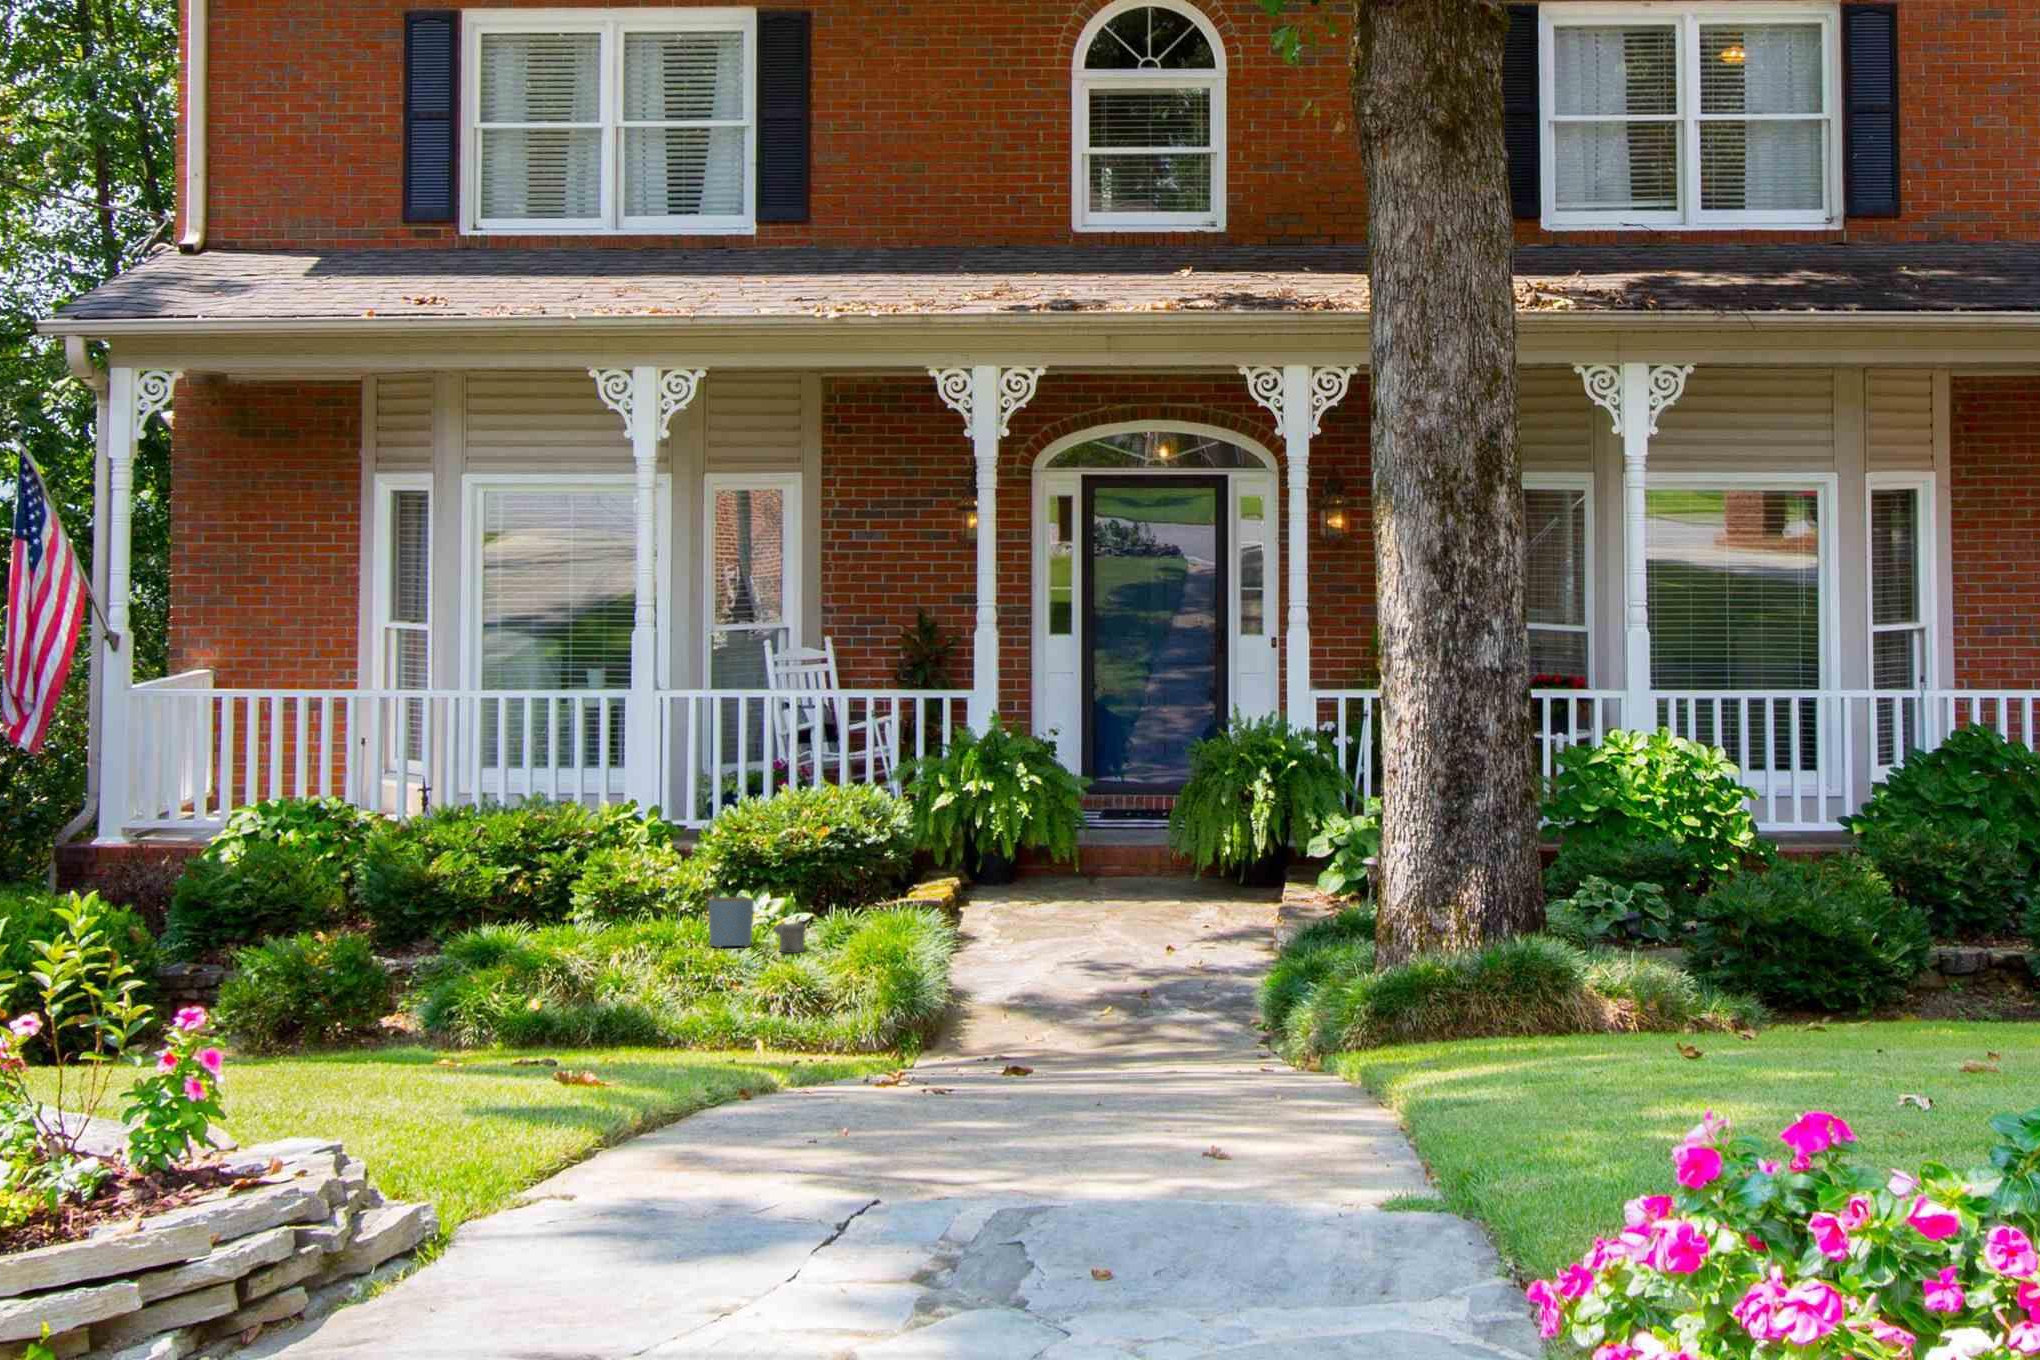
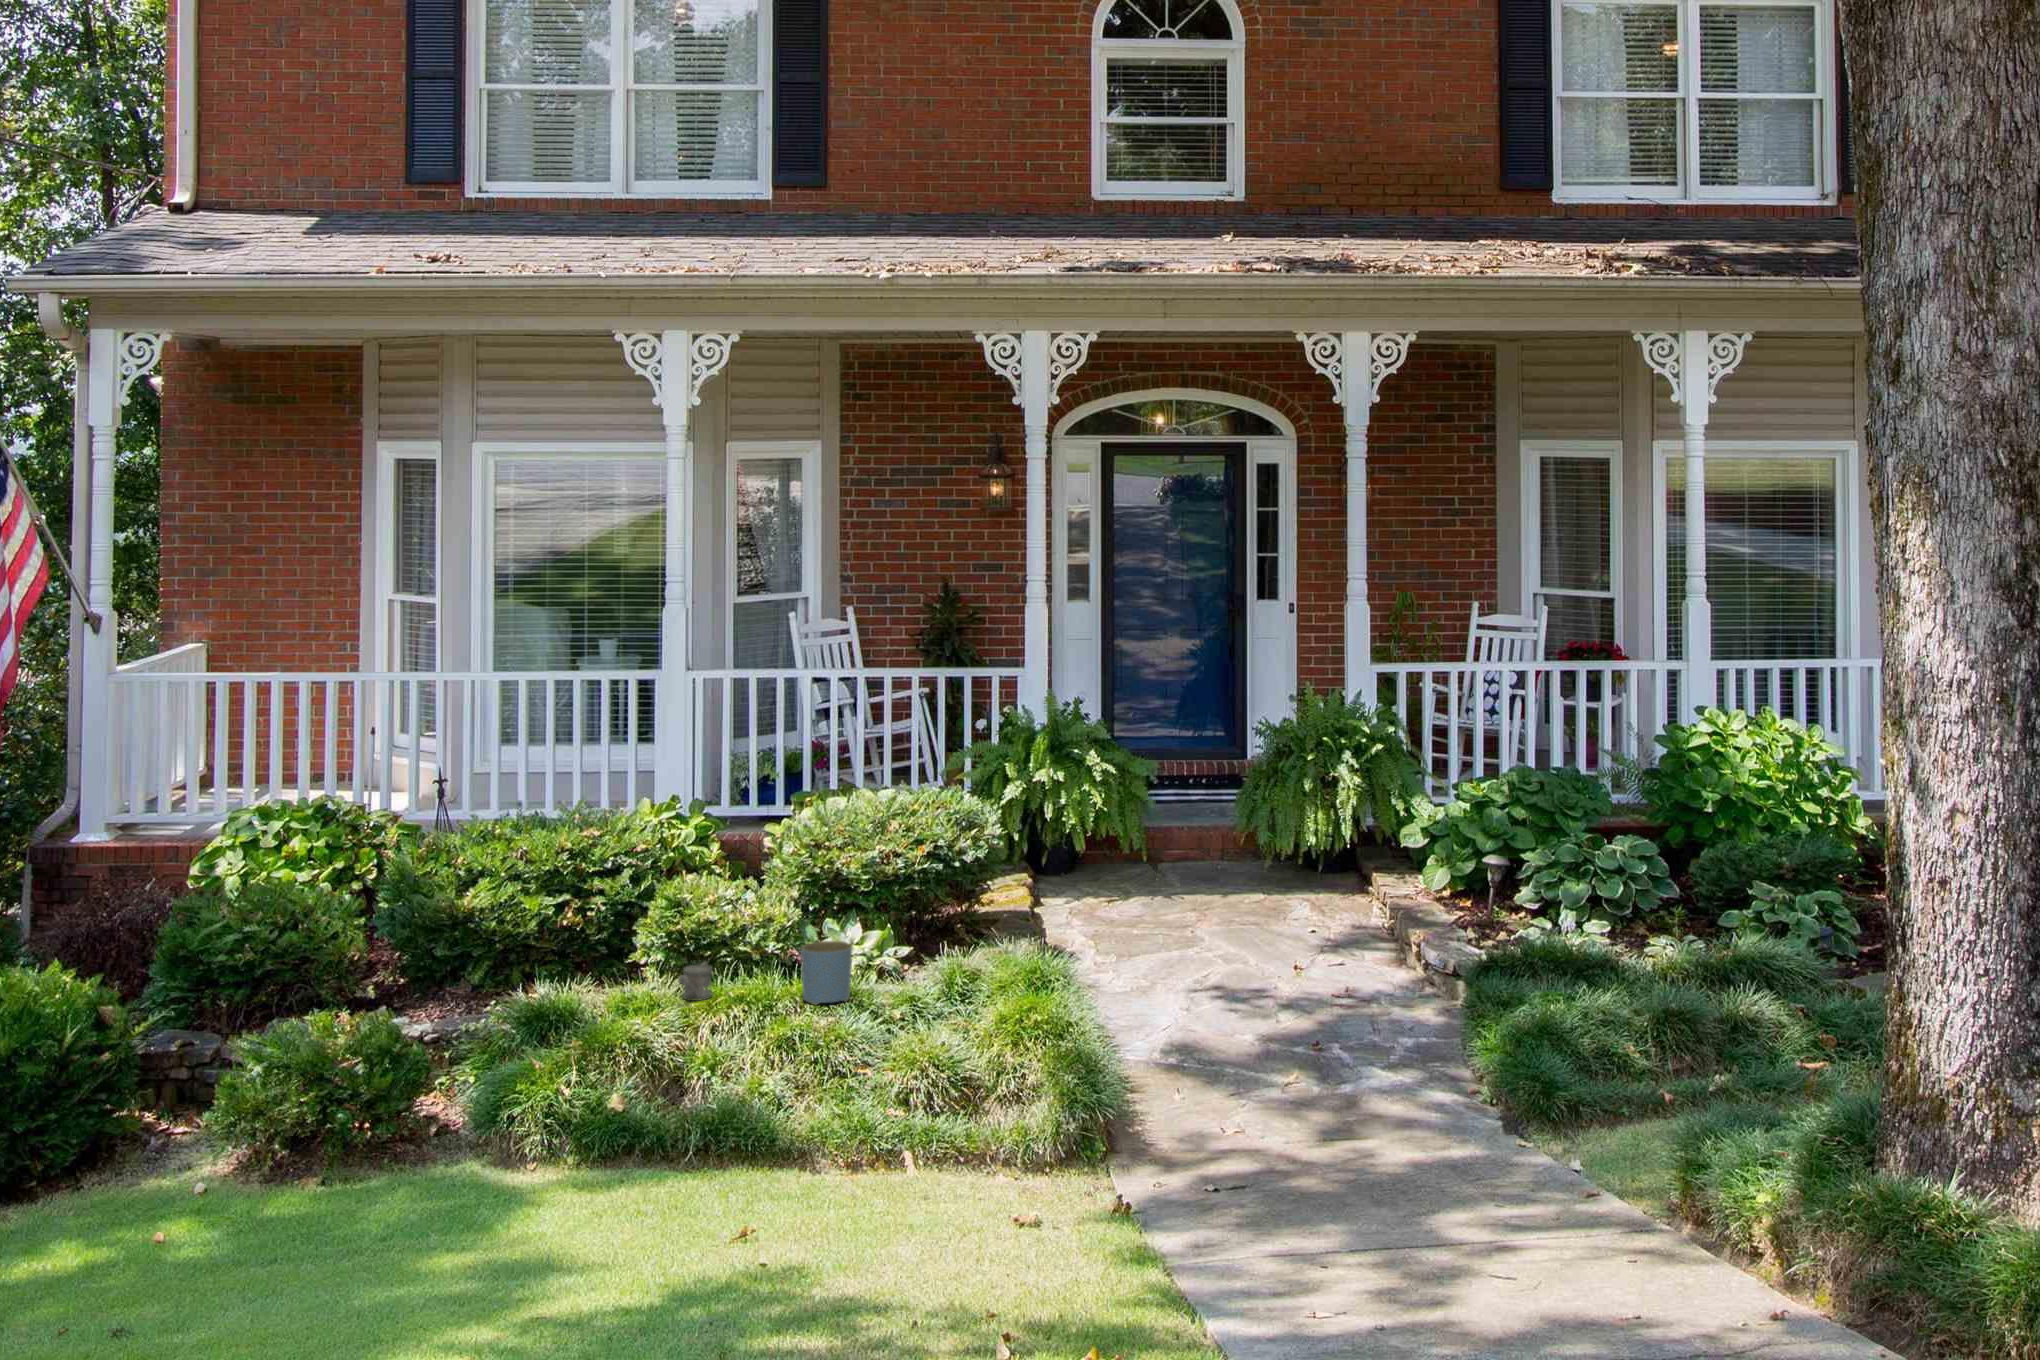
watering can: present [774,922,805,953] -> present [678,961,712,1001]

